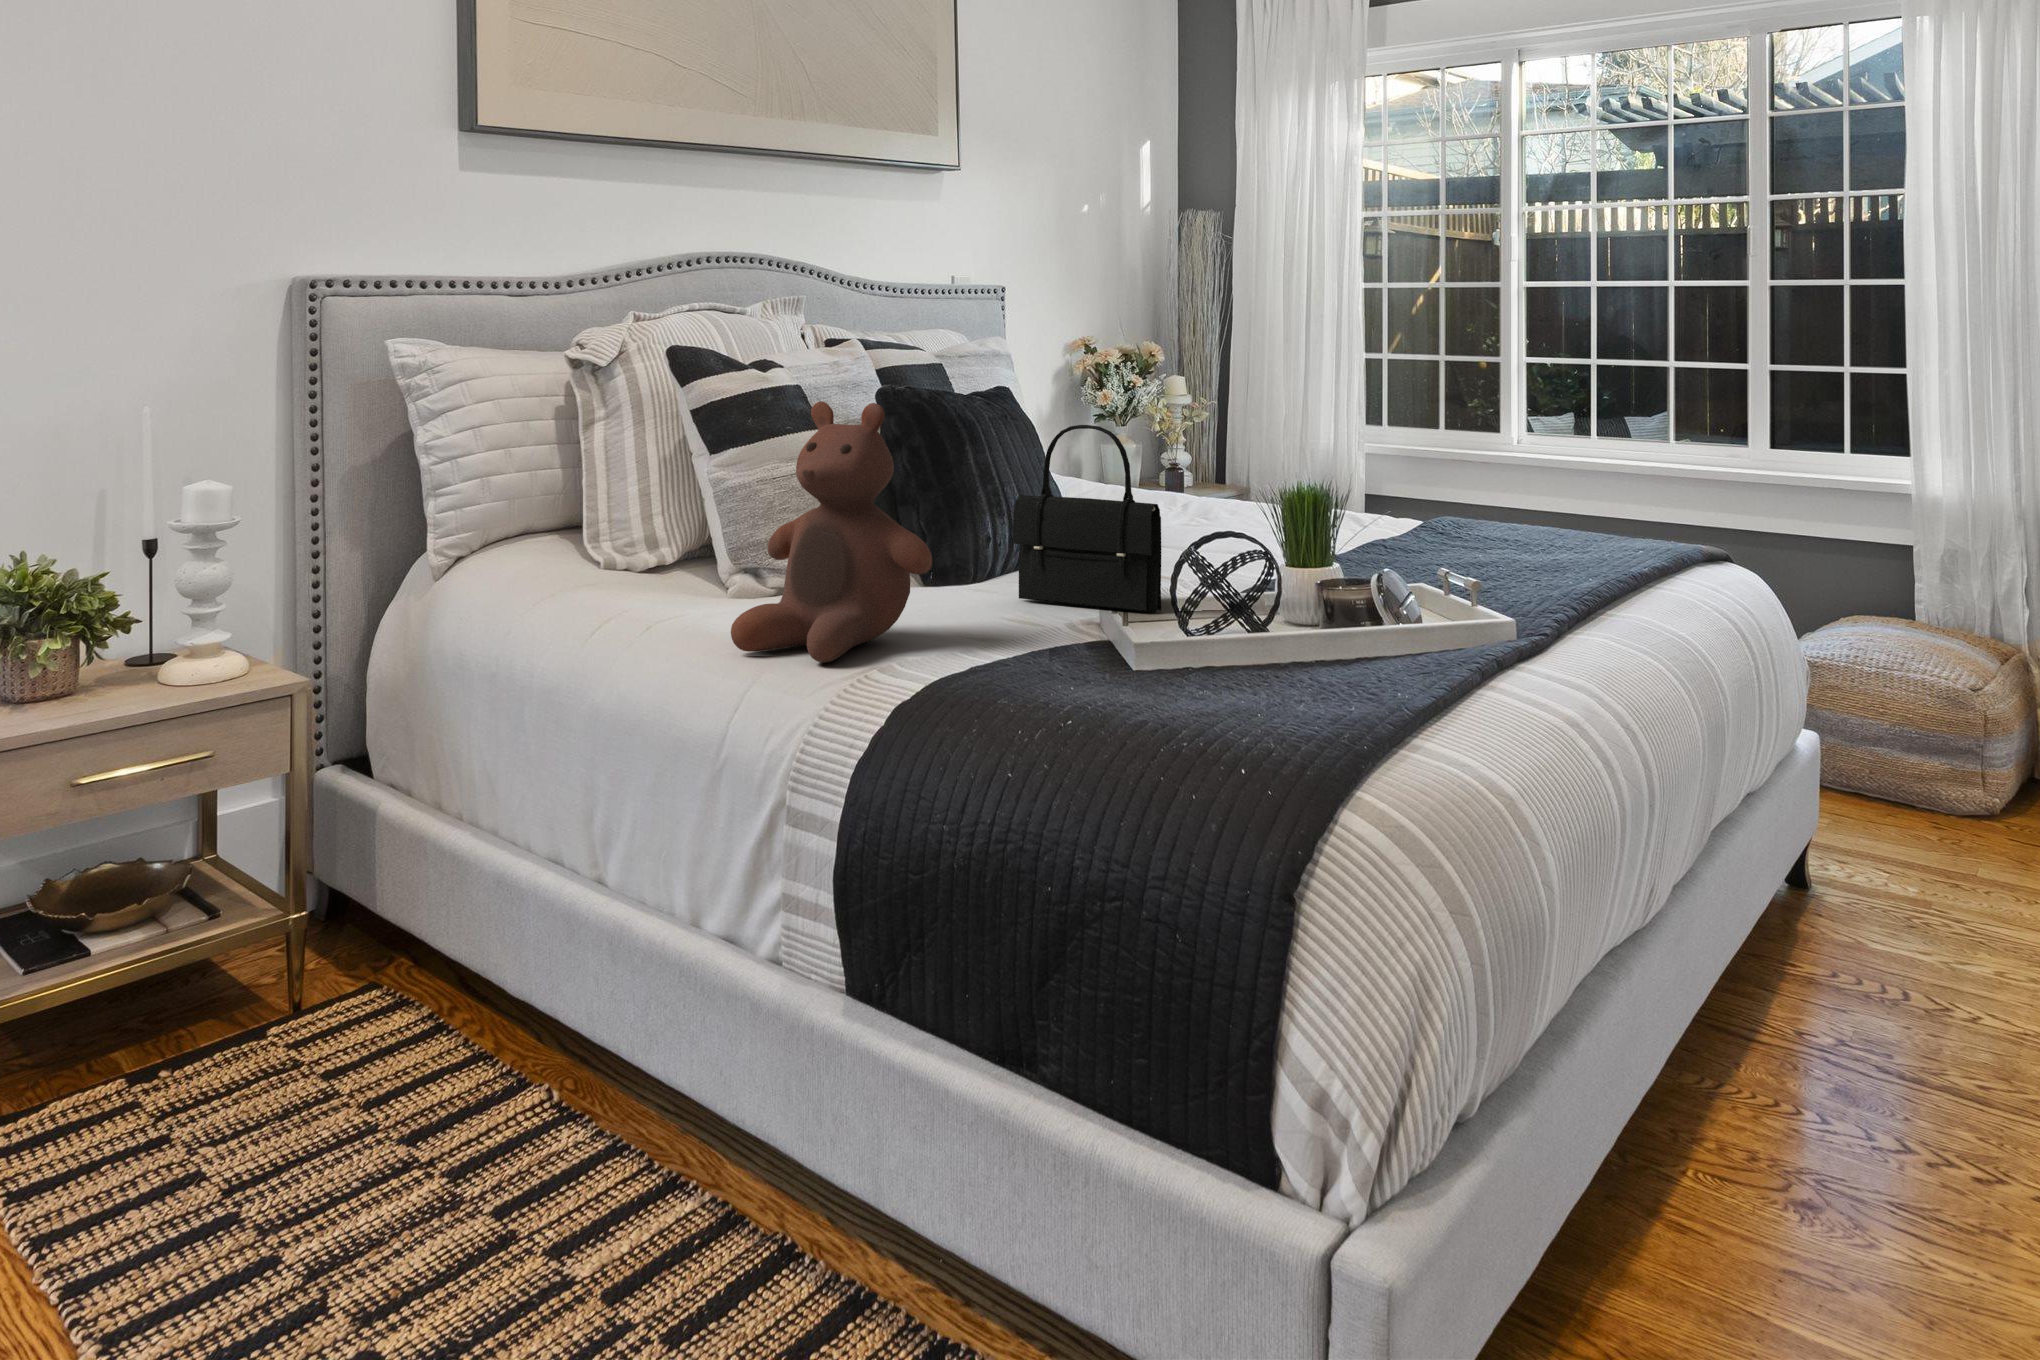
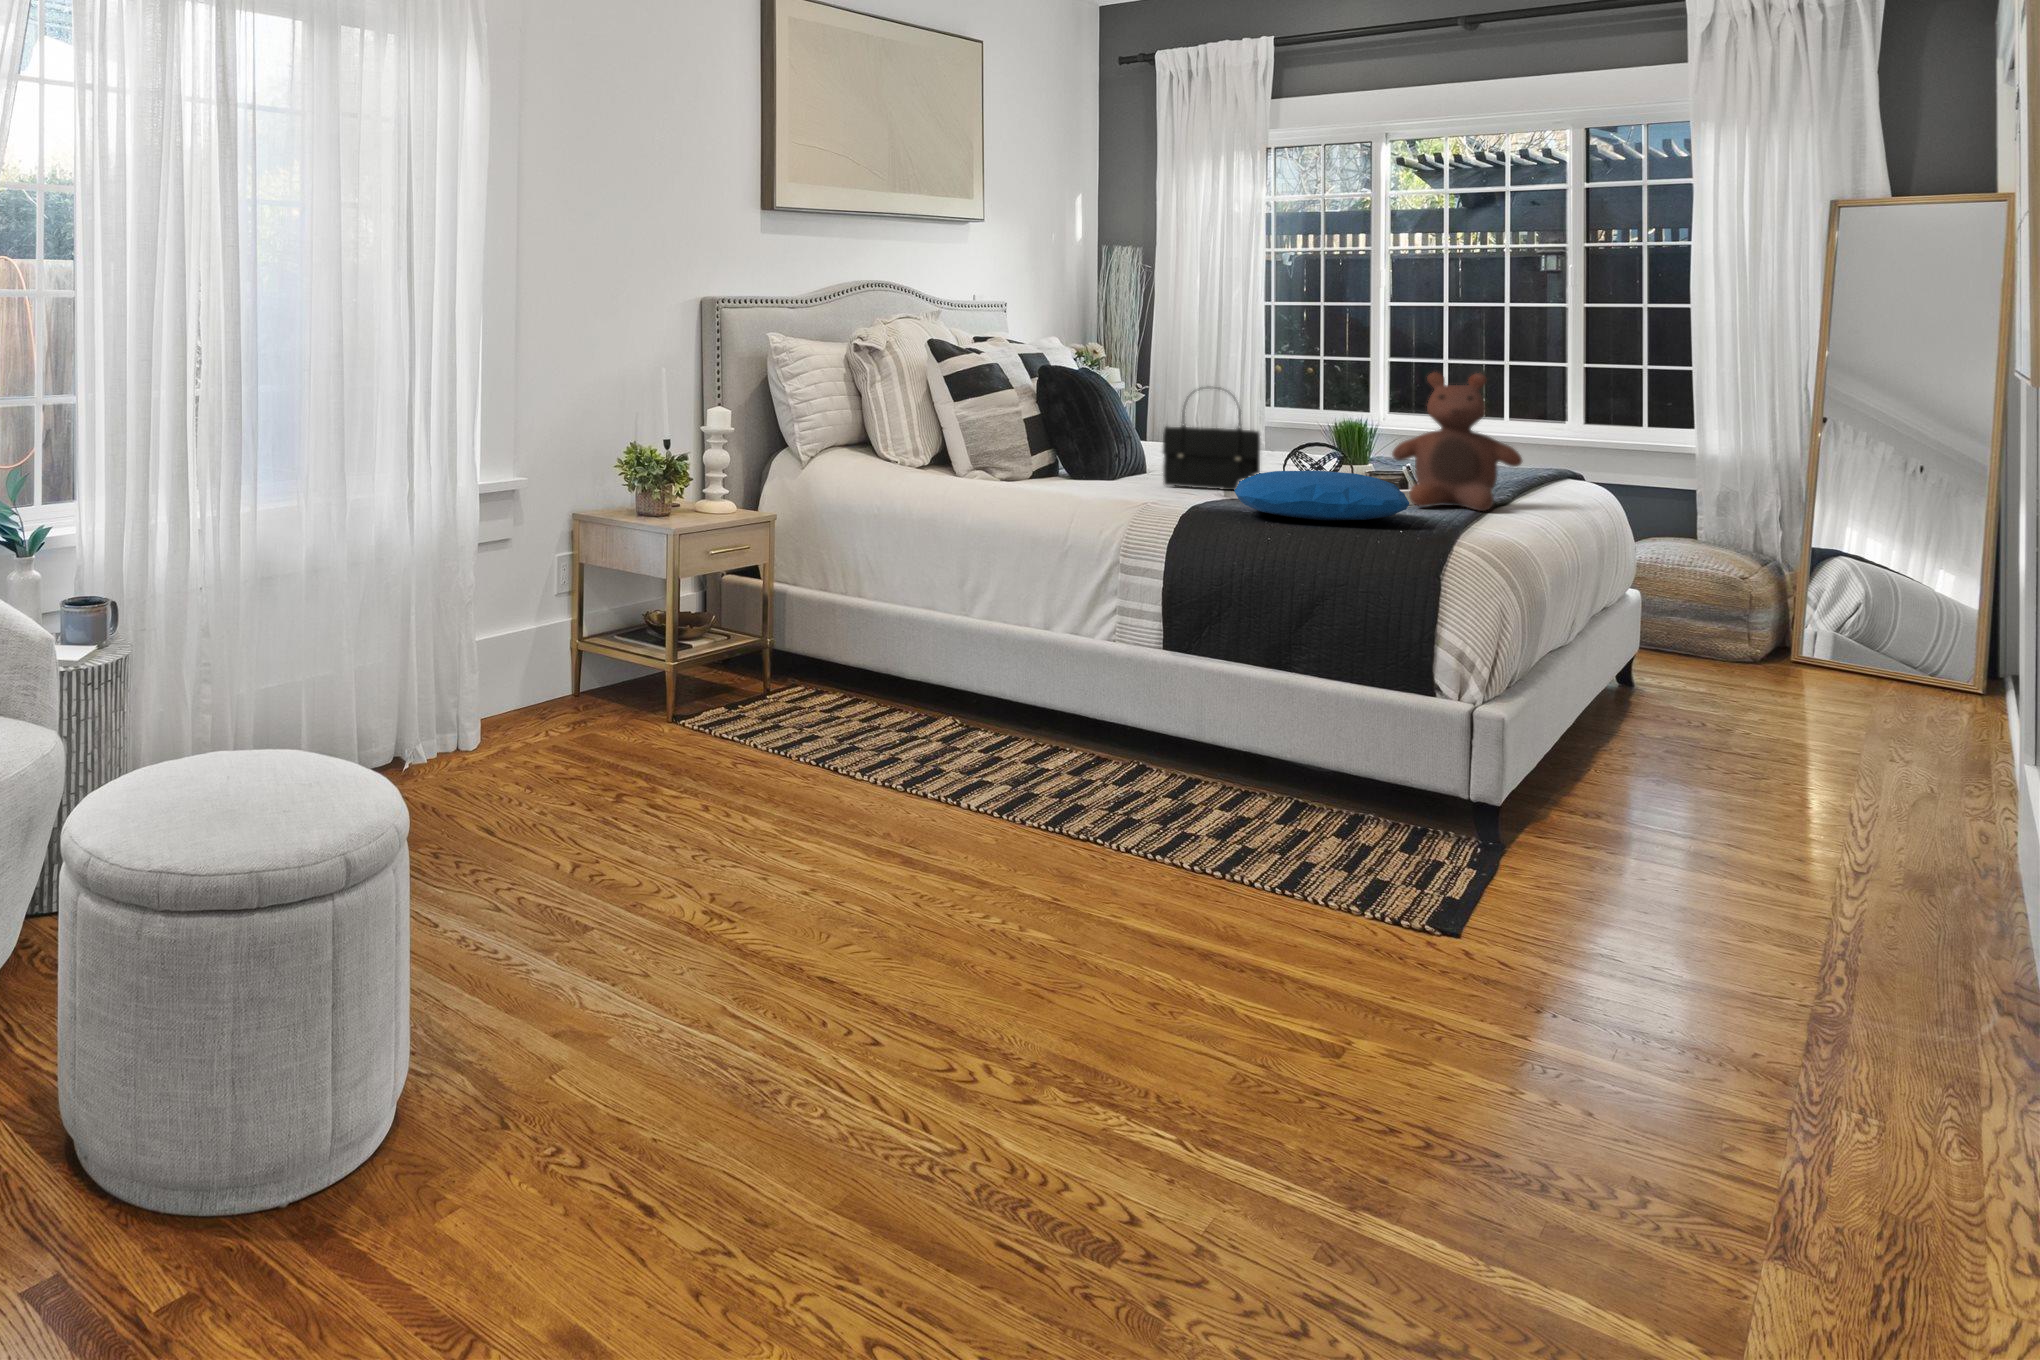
stuffed bear: present [731,401,932,663] -> present [1392,372,1523,511]
pillow: none [928,611,1284,741] -> present [1234,471,1409,521]

